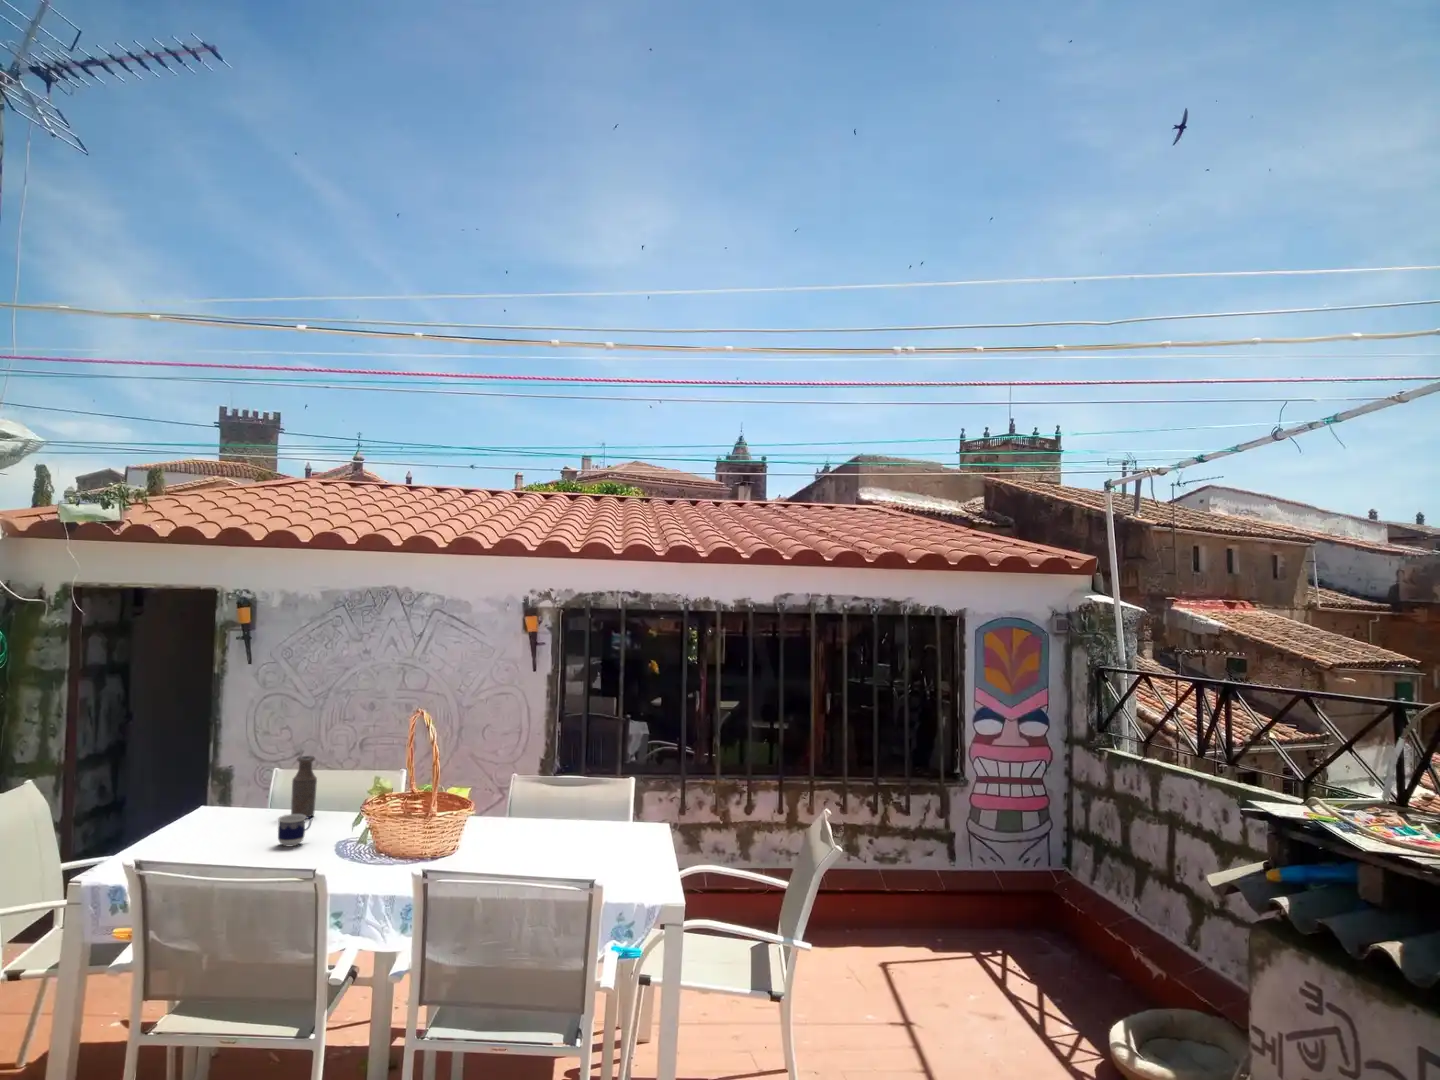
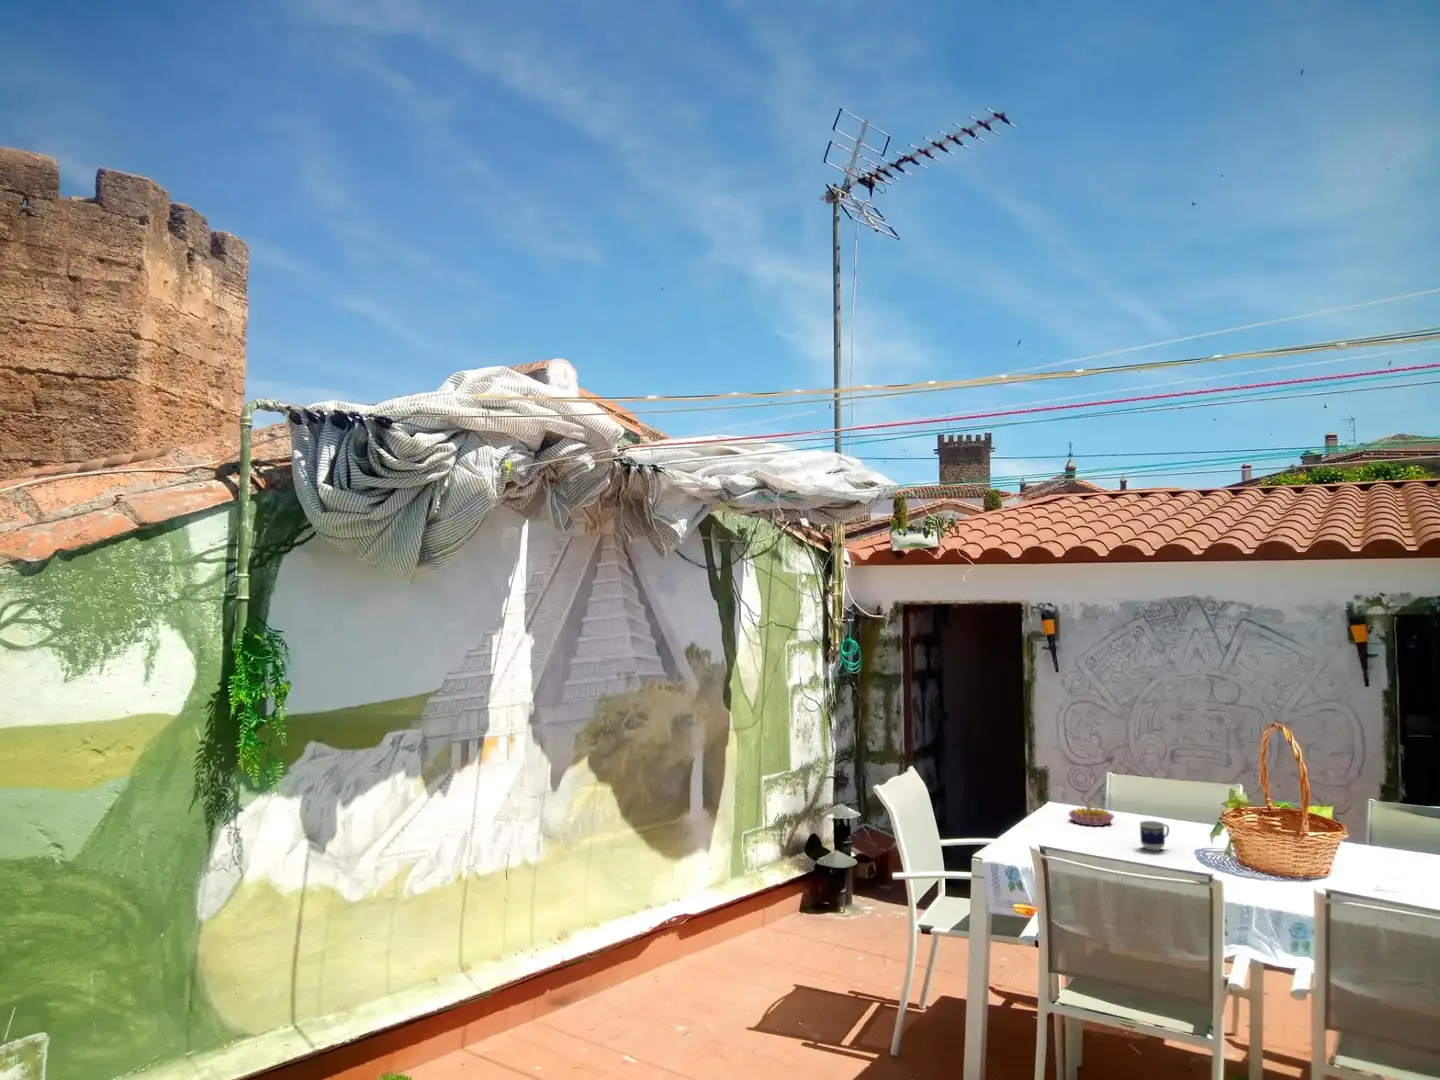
bottle: present [291,756,317,817] -> none [1136,767,1159,825]
candle holder: none [211,789,265,826] -> present [1069,795,1114,826]

